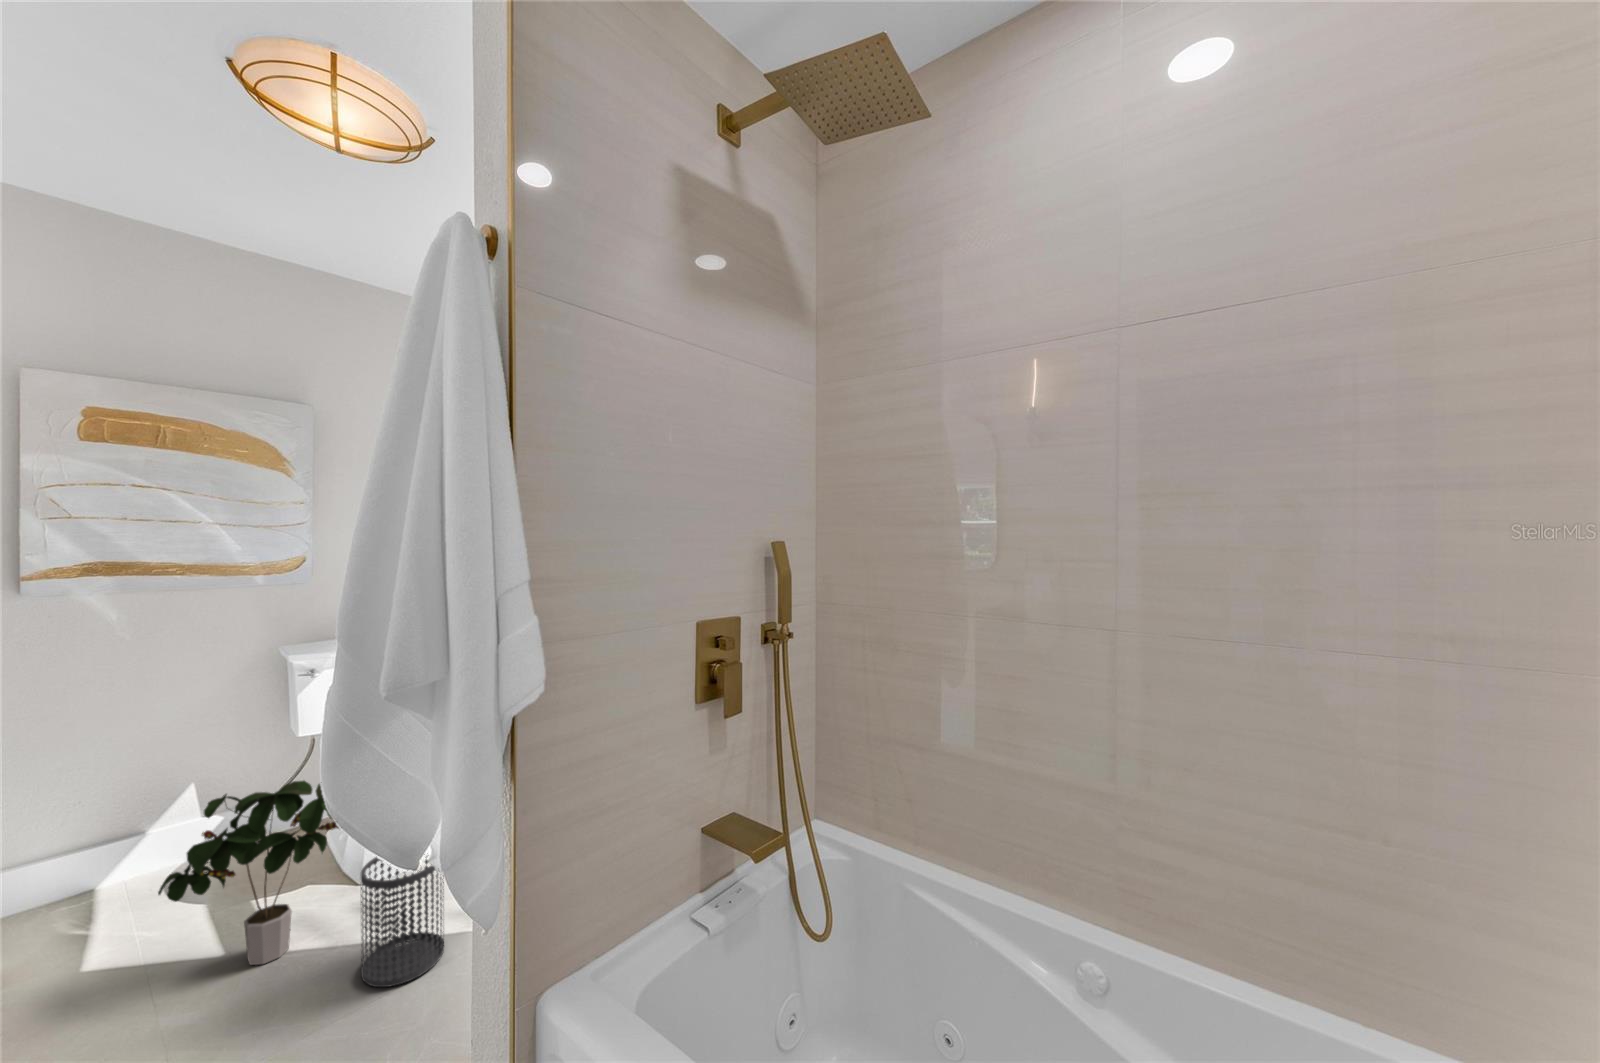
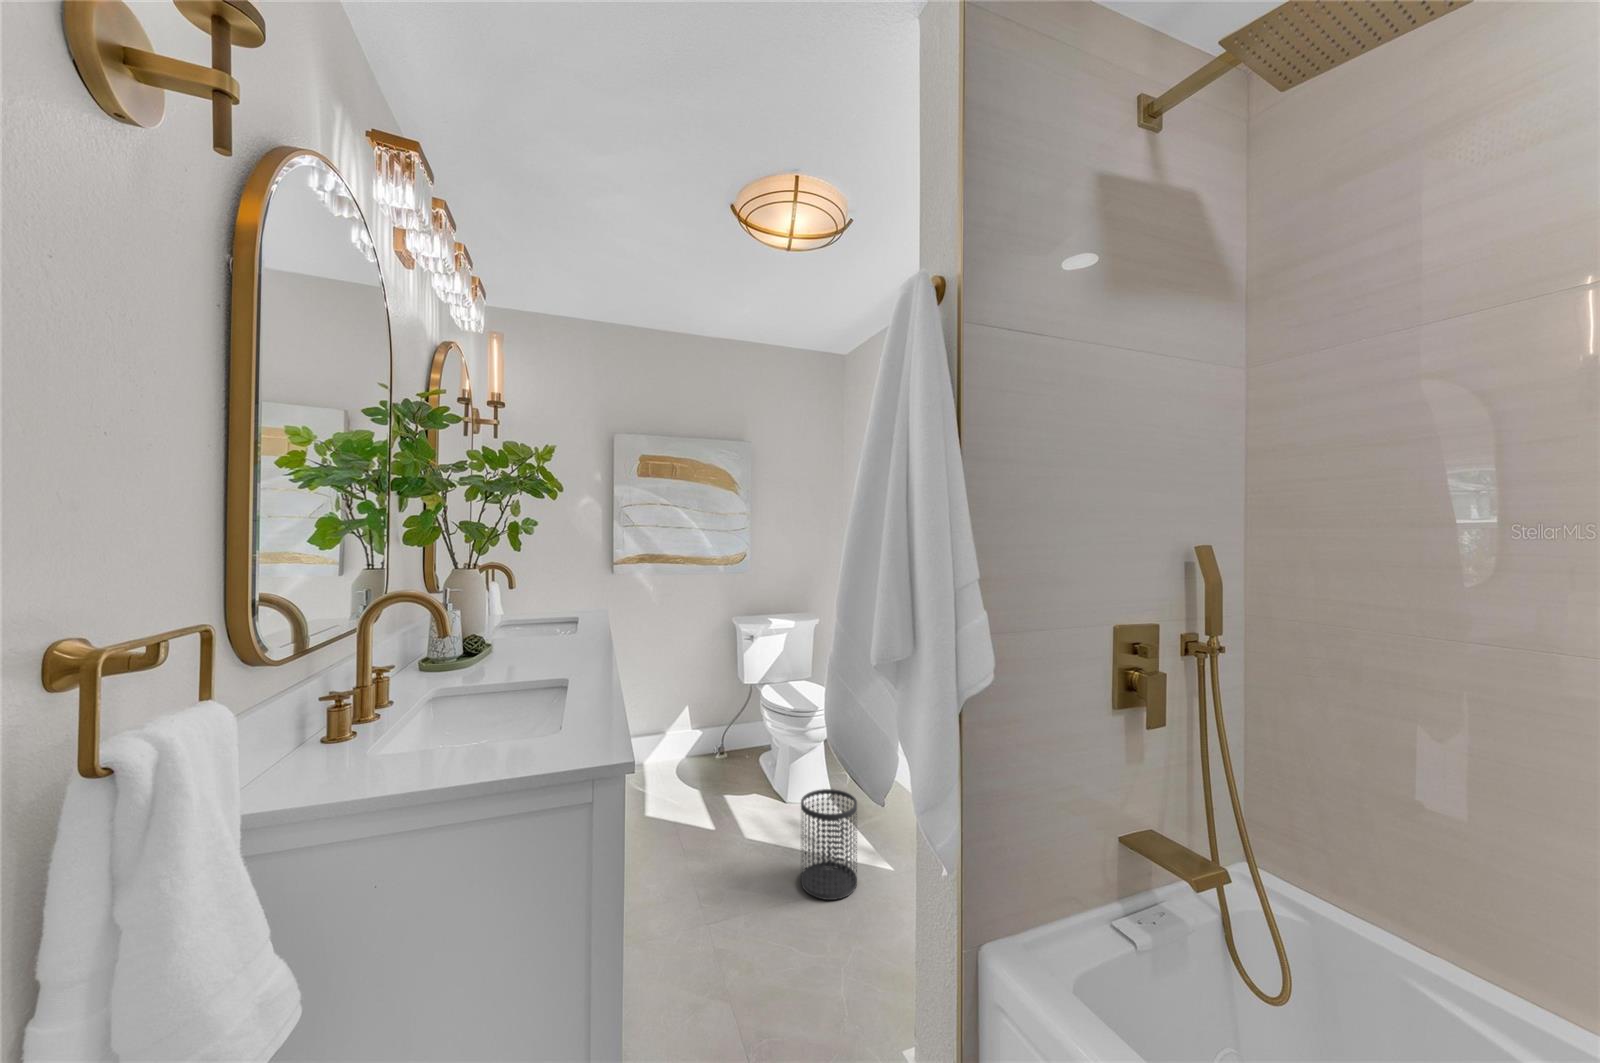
potted plant: present [158,781,339,965] -> none [683,722,797,852]

